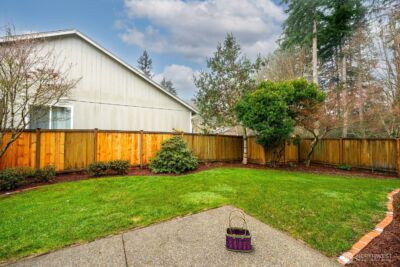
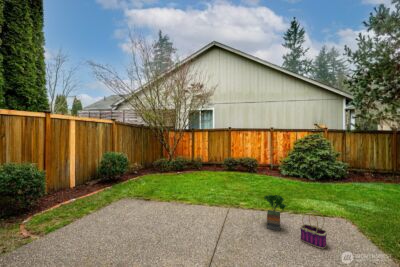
potted tree: none [177,201,206,249] -> present [264,195,286,230]

